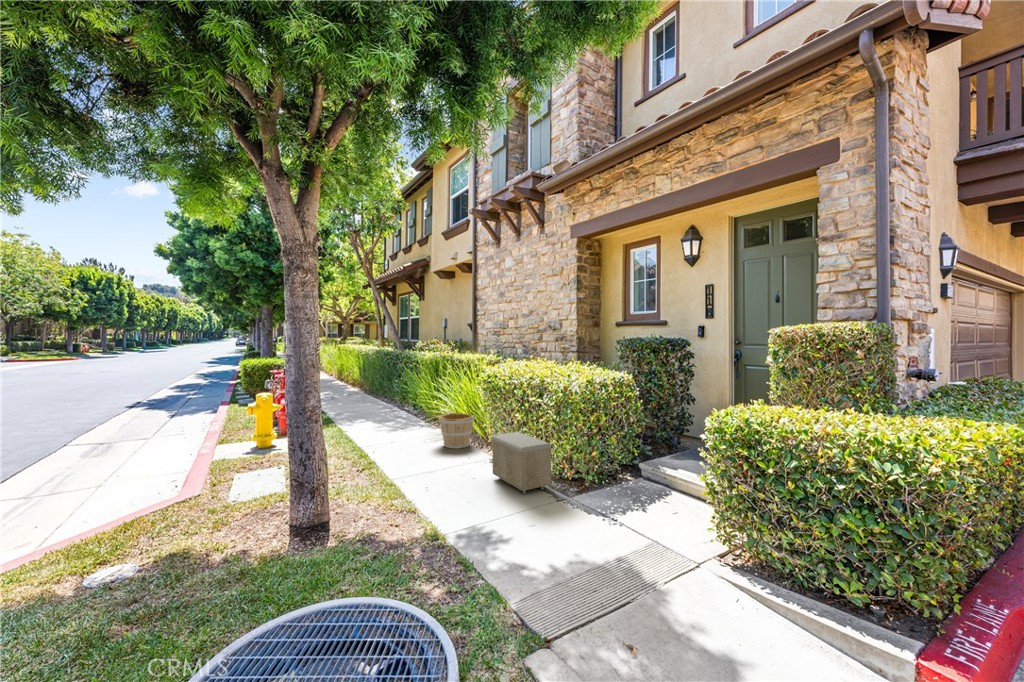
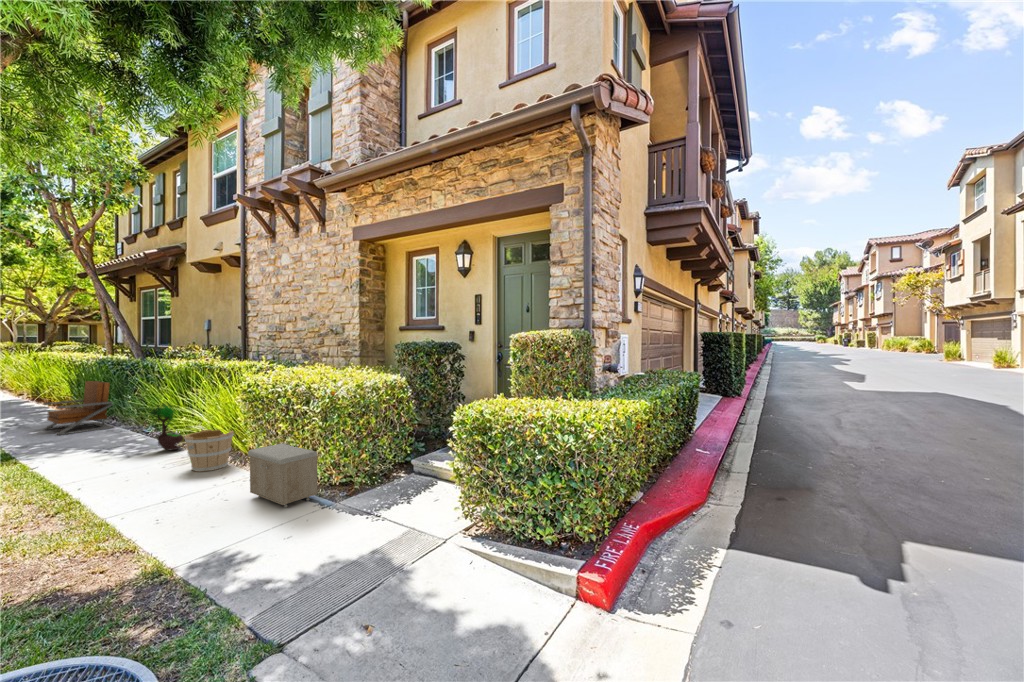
lounge chair: none [347,367,389,407] -> present [44,381,114,435]
potted tree: none [409,383,438,427] -> present [148,404,183,450]

